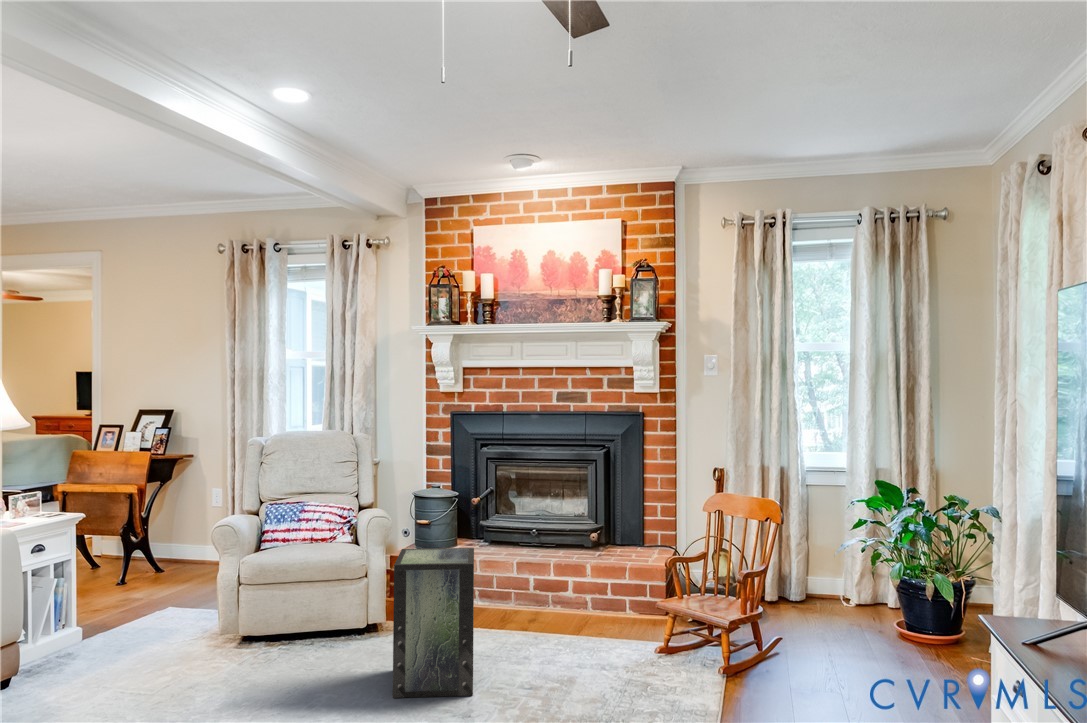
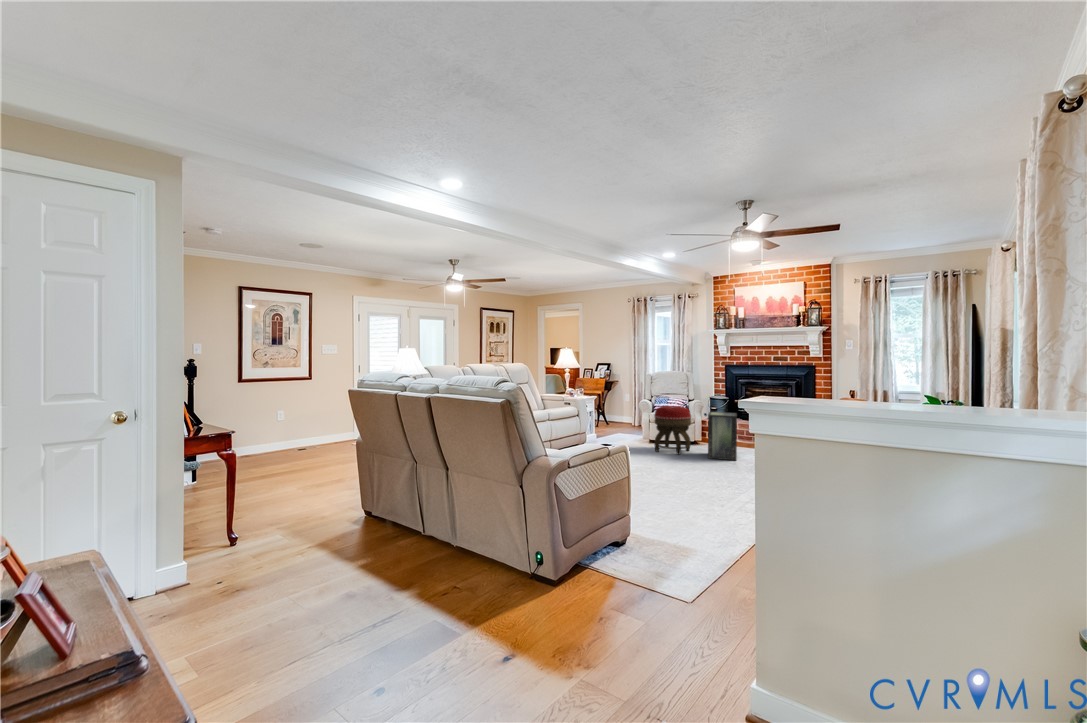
footstool: none [237,535,351,692] -> present [654,406,691,455]

